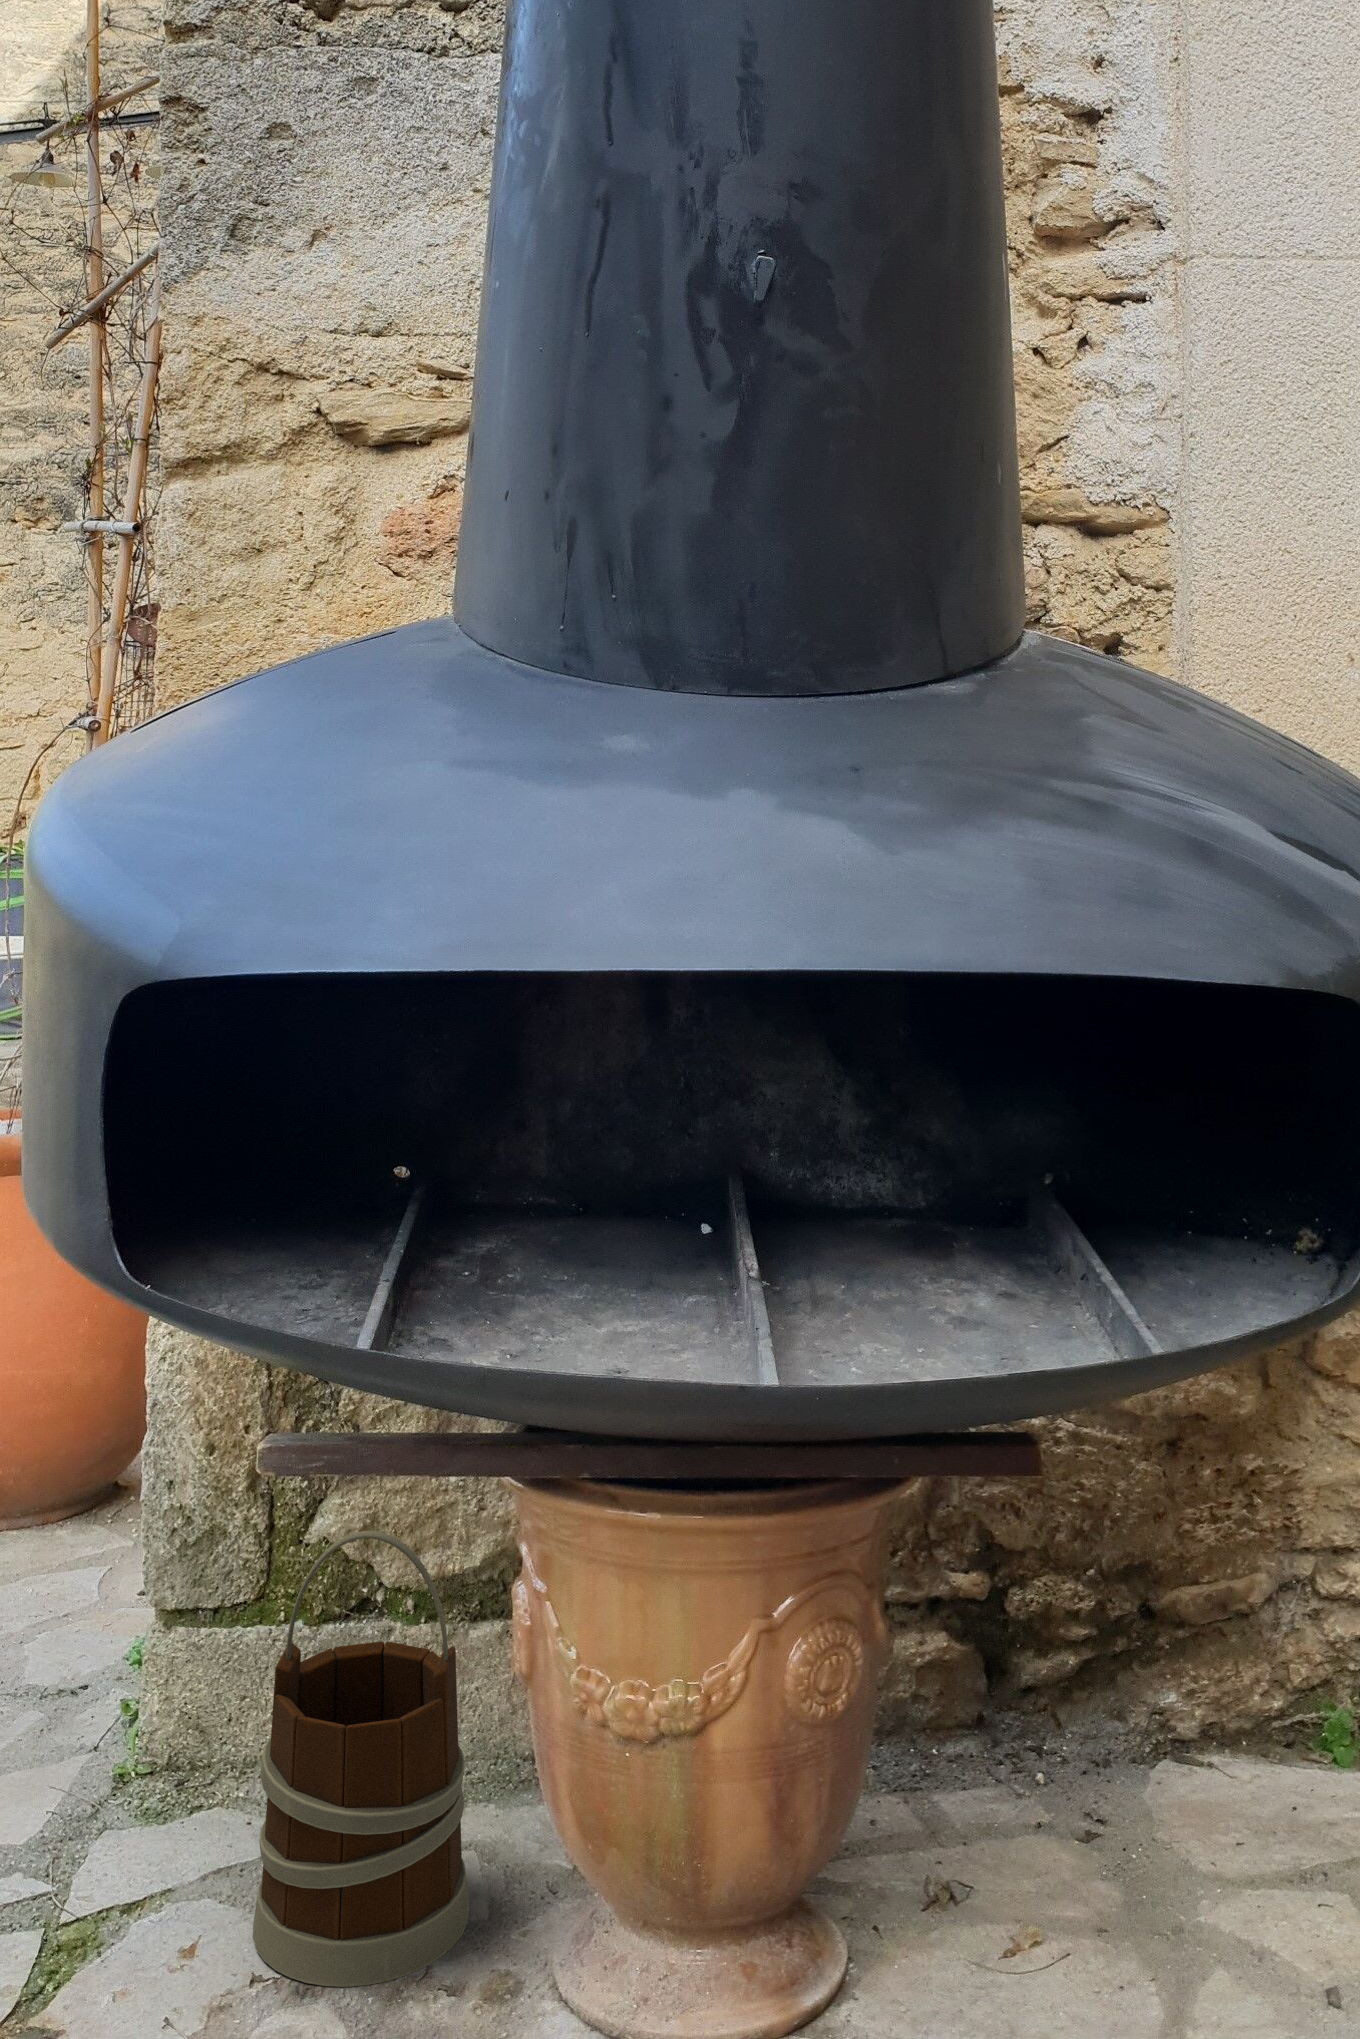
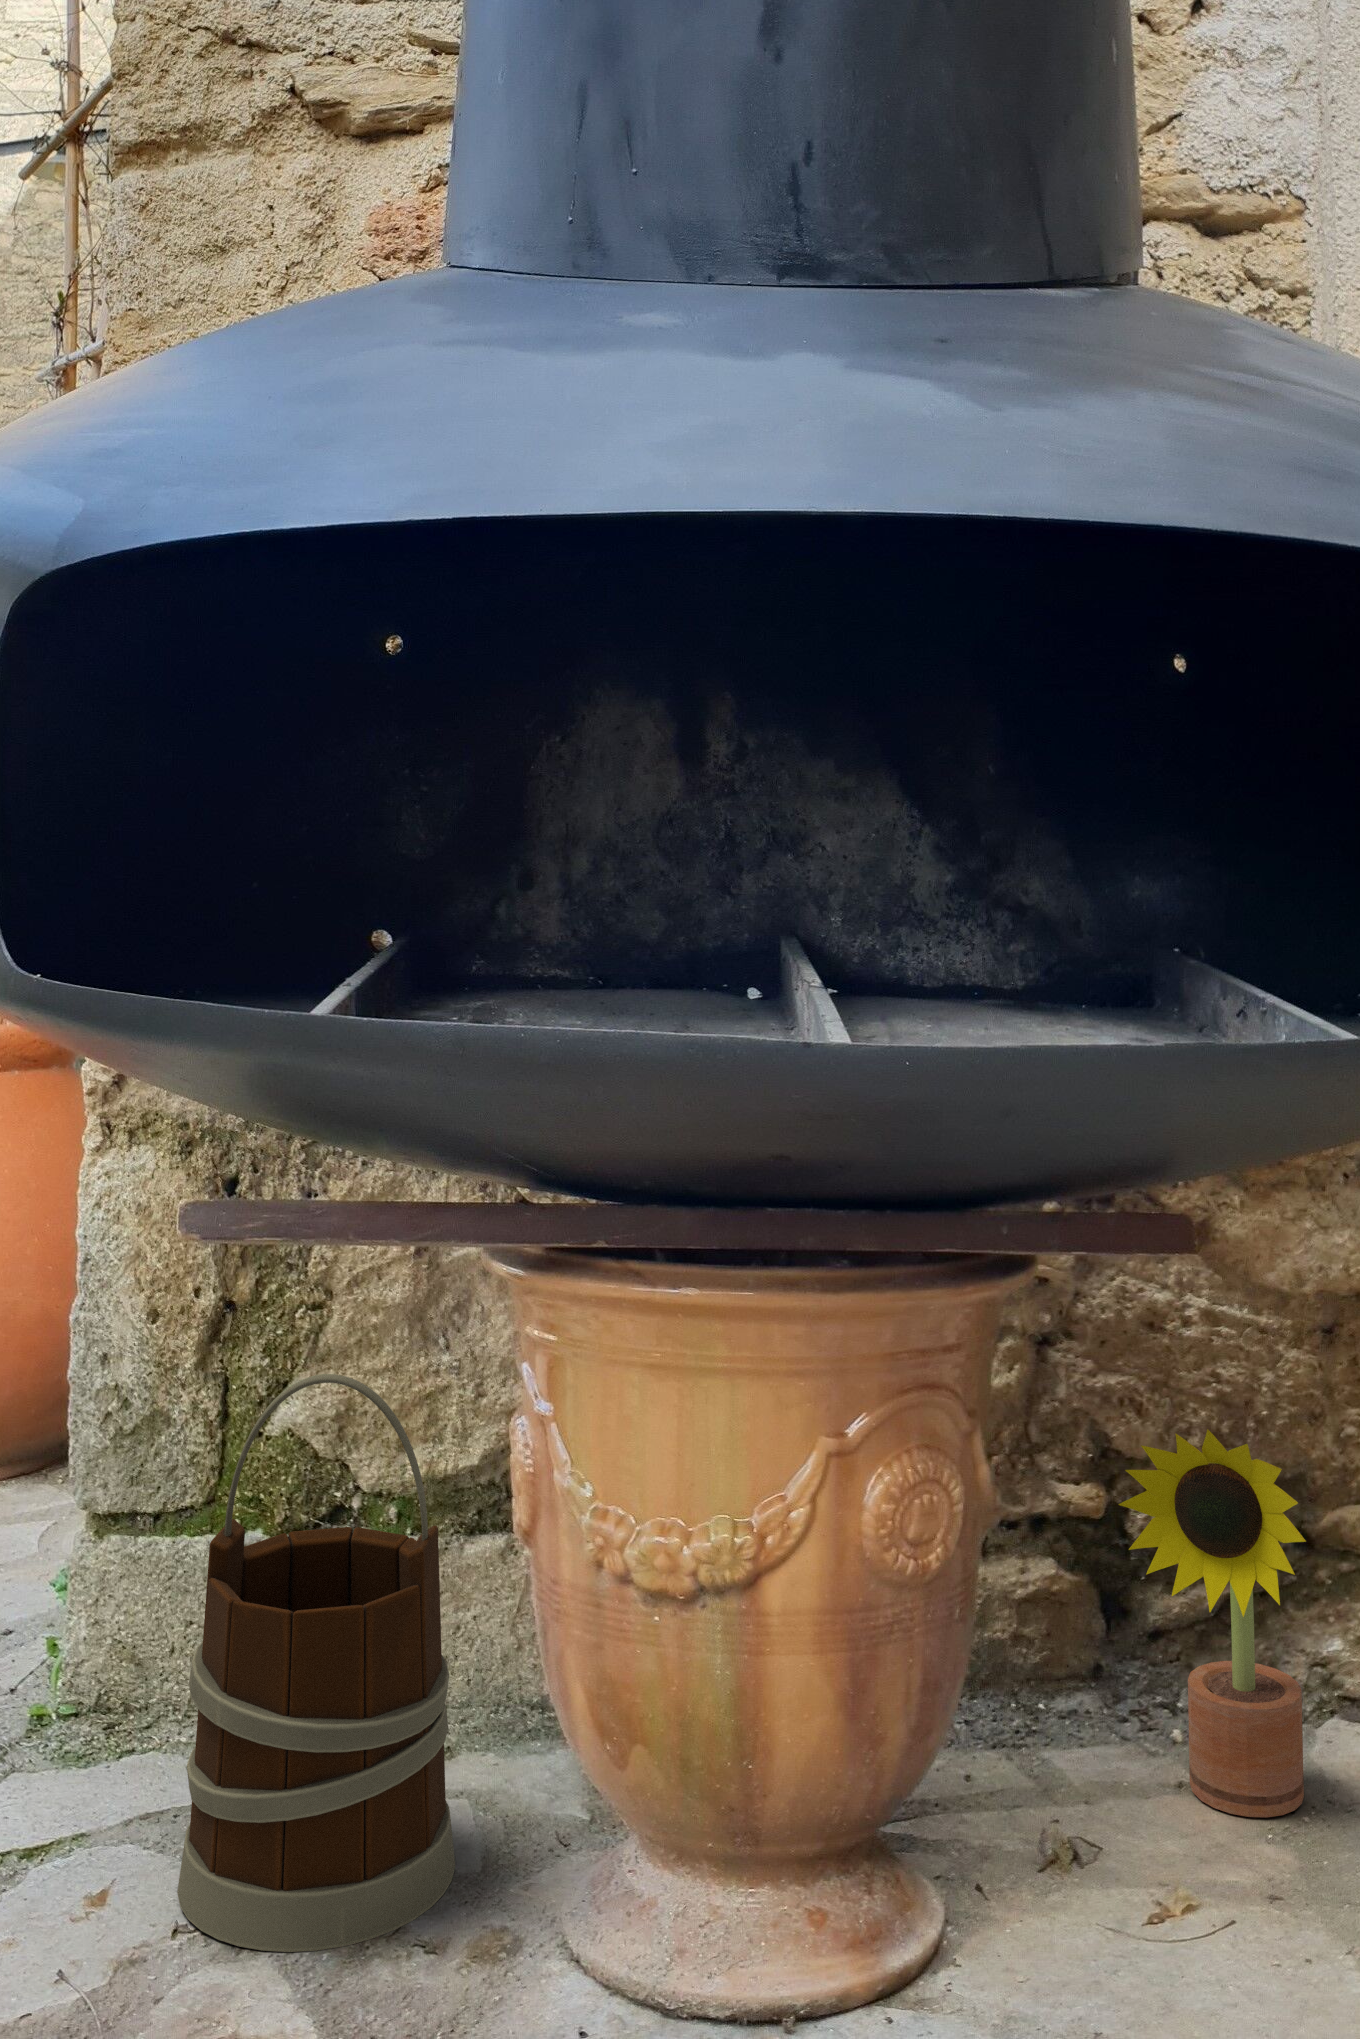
decorative plant: none [993,1553,1137,1850] -> present [1118,1429,1306,1817]

